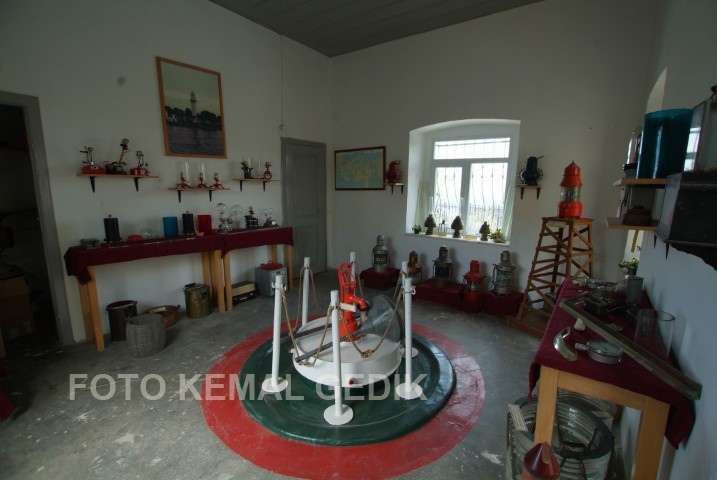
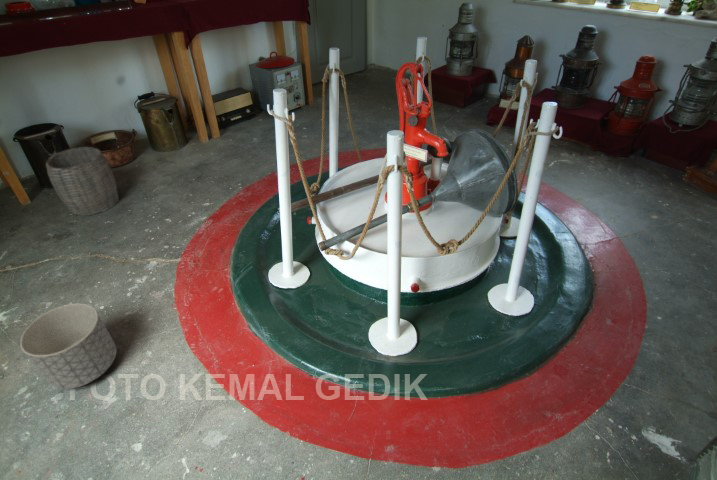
planter: none [112,396,164,453] -> present [20,303,117,389]

